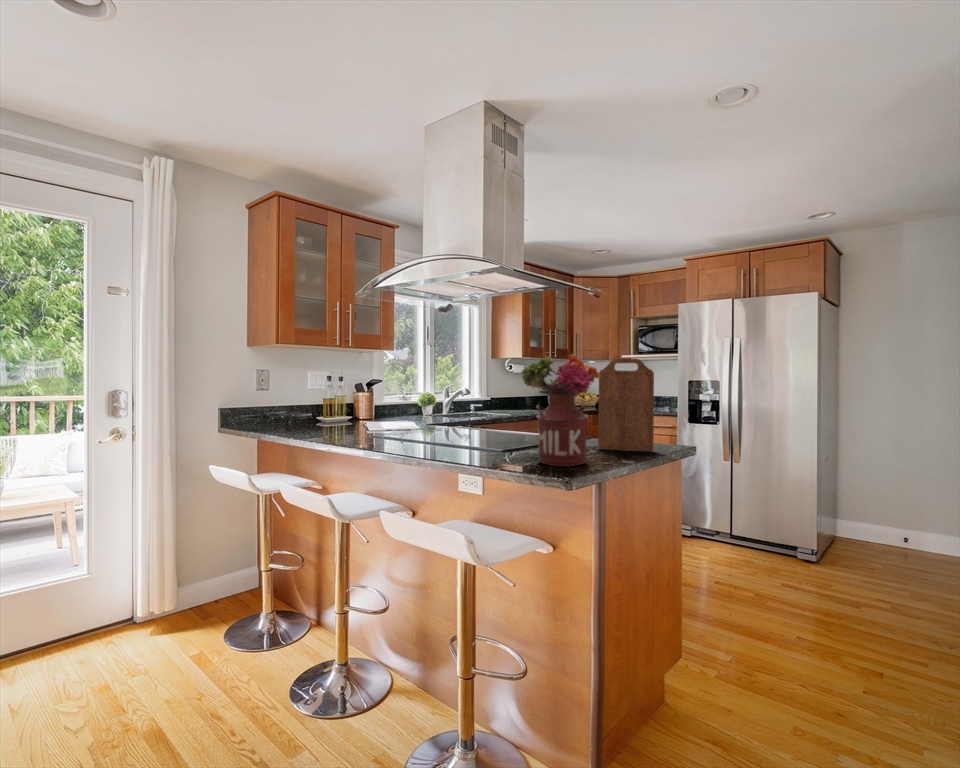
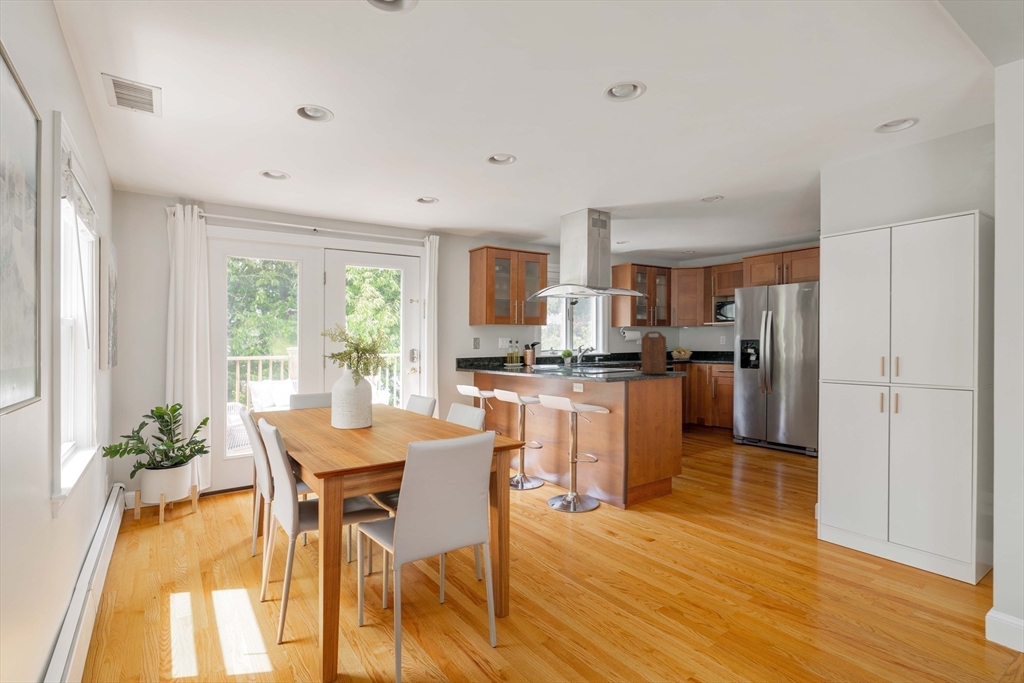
flower arrangement: present [521,354,600,466] -> none [600,331,632,376]

